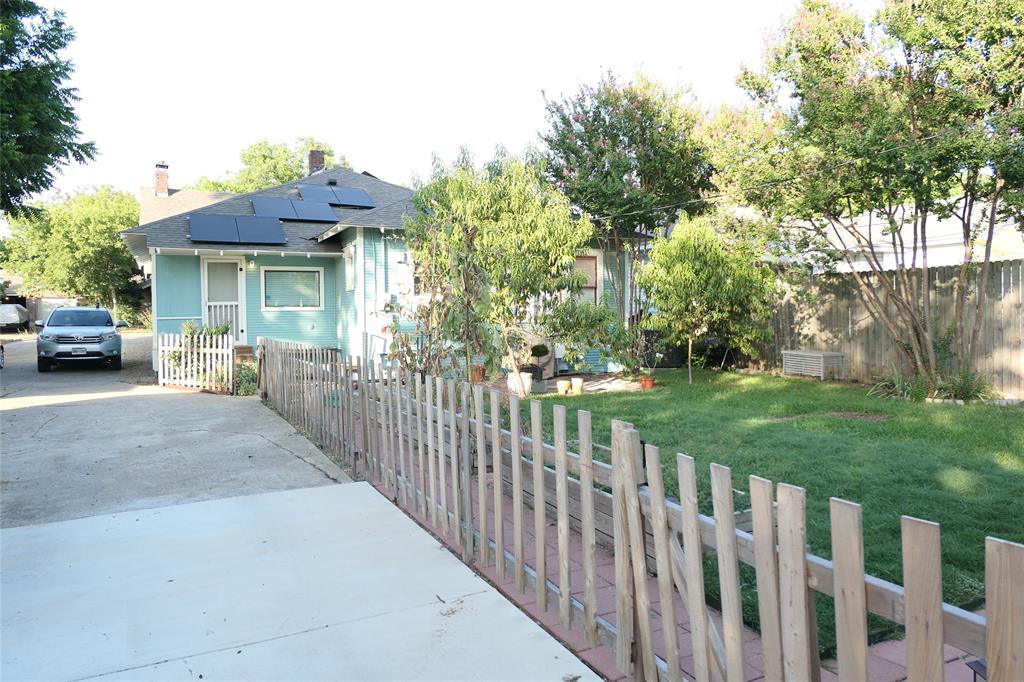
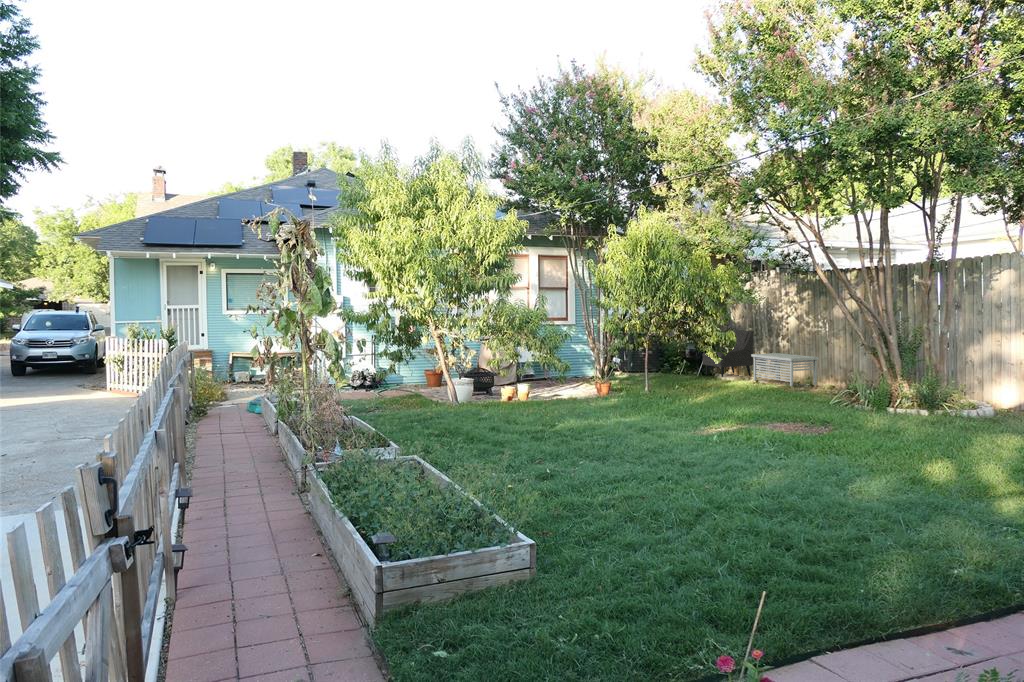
chair: none [731,328,779,372] -> present [702,330,753,377]
potted tree: present [531,343,550,393] -> none [467,347,488,400]

